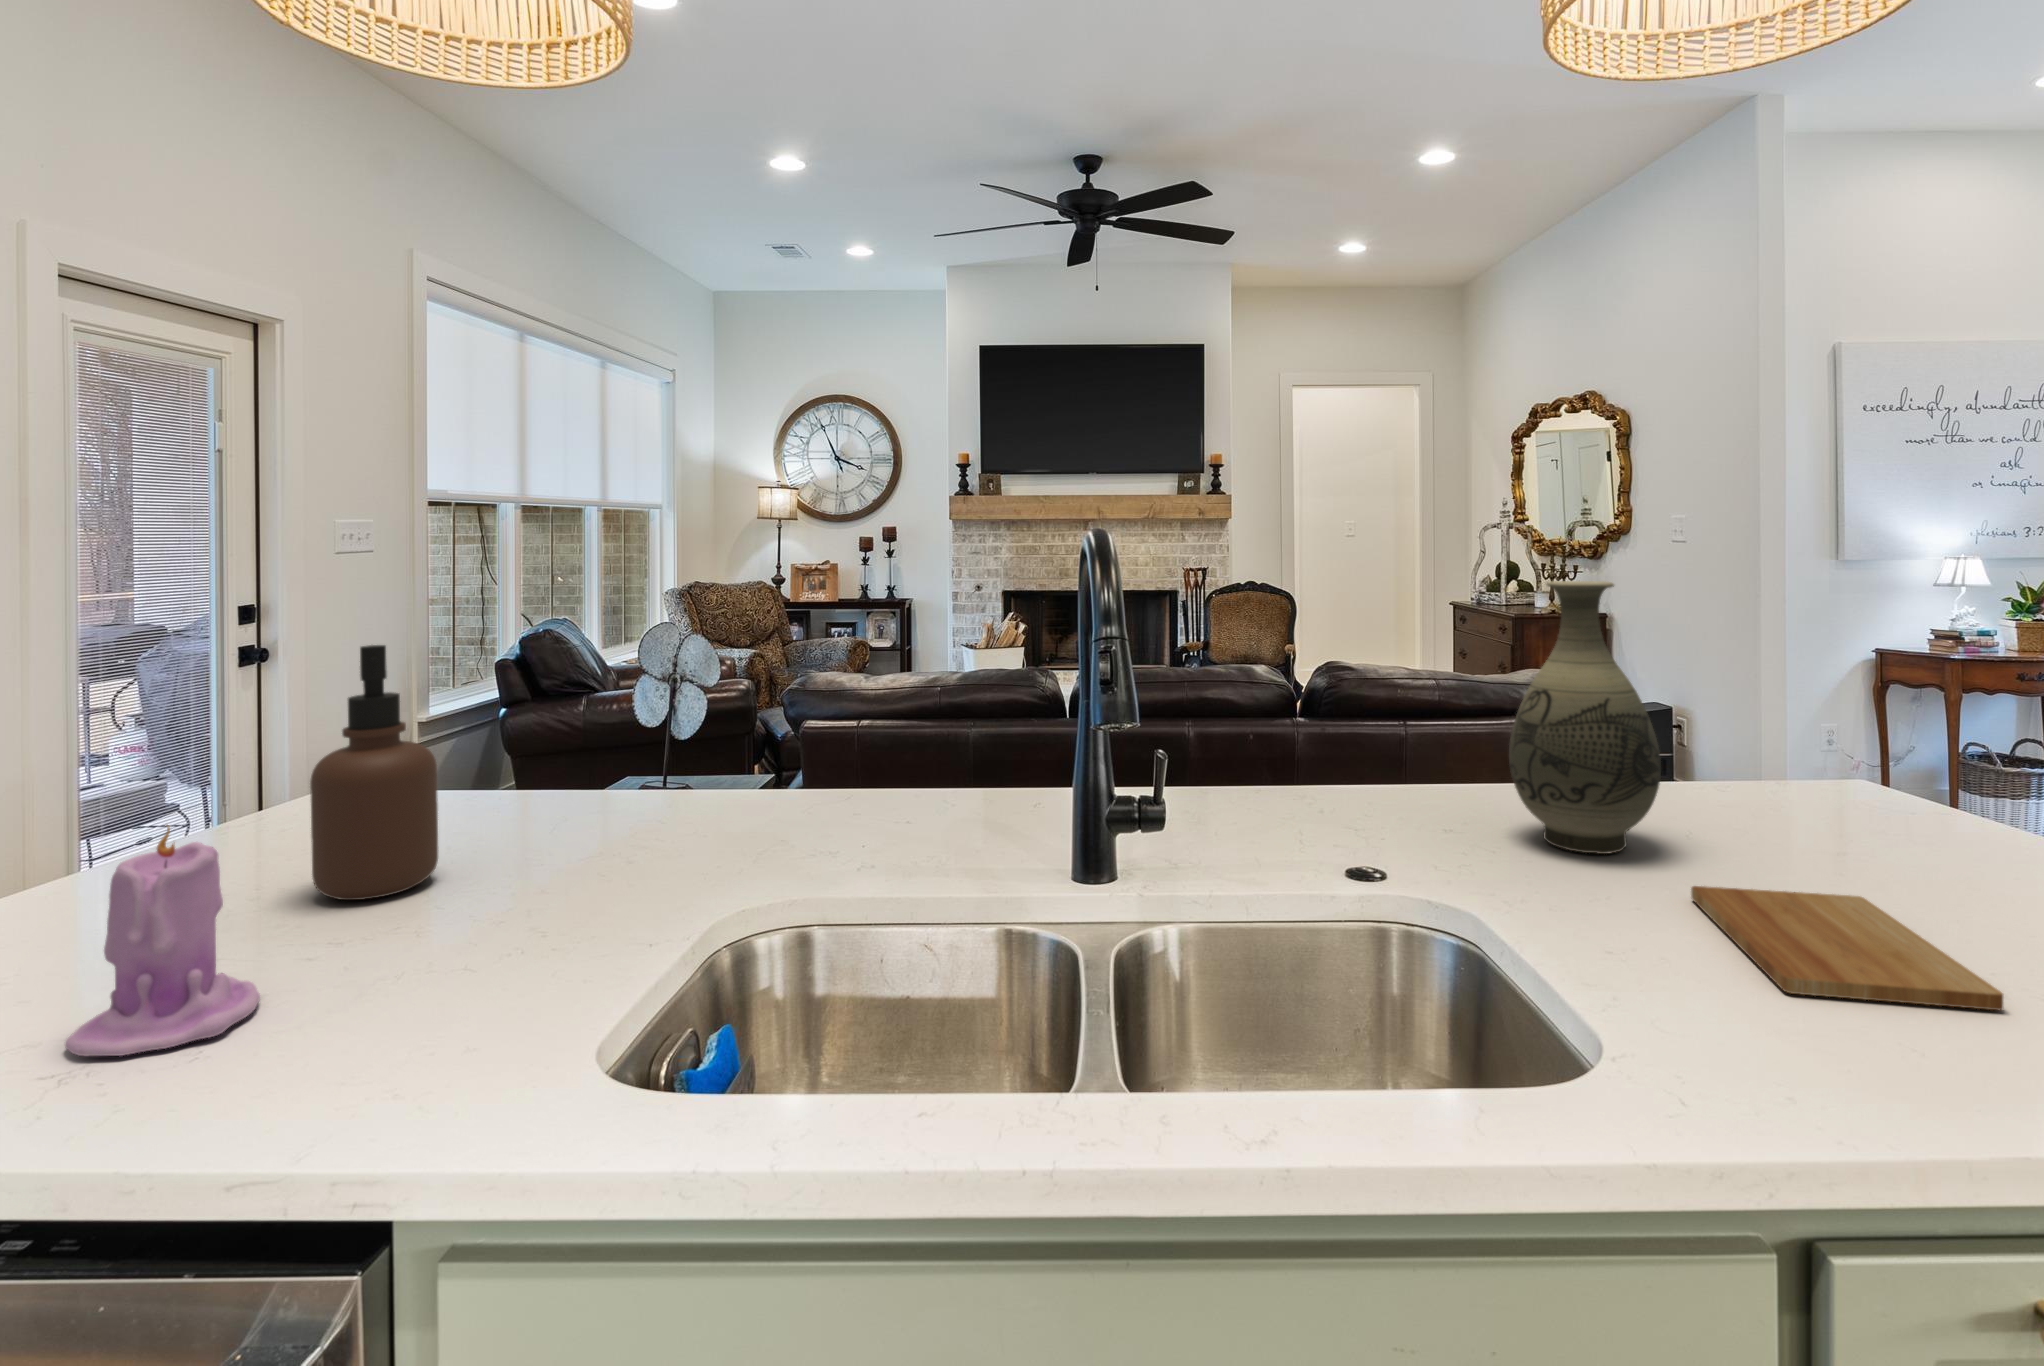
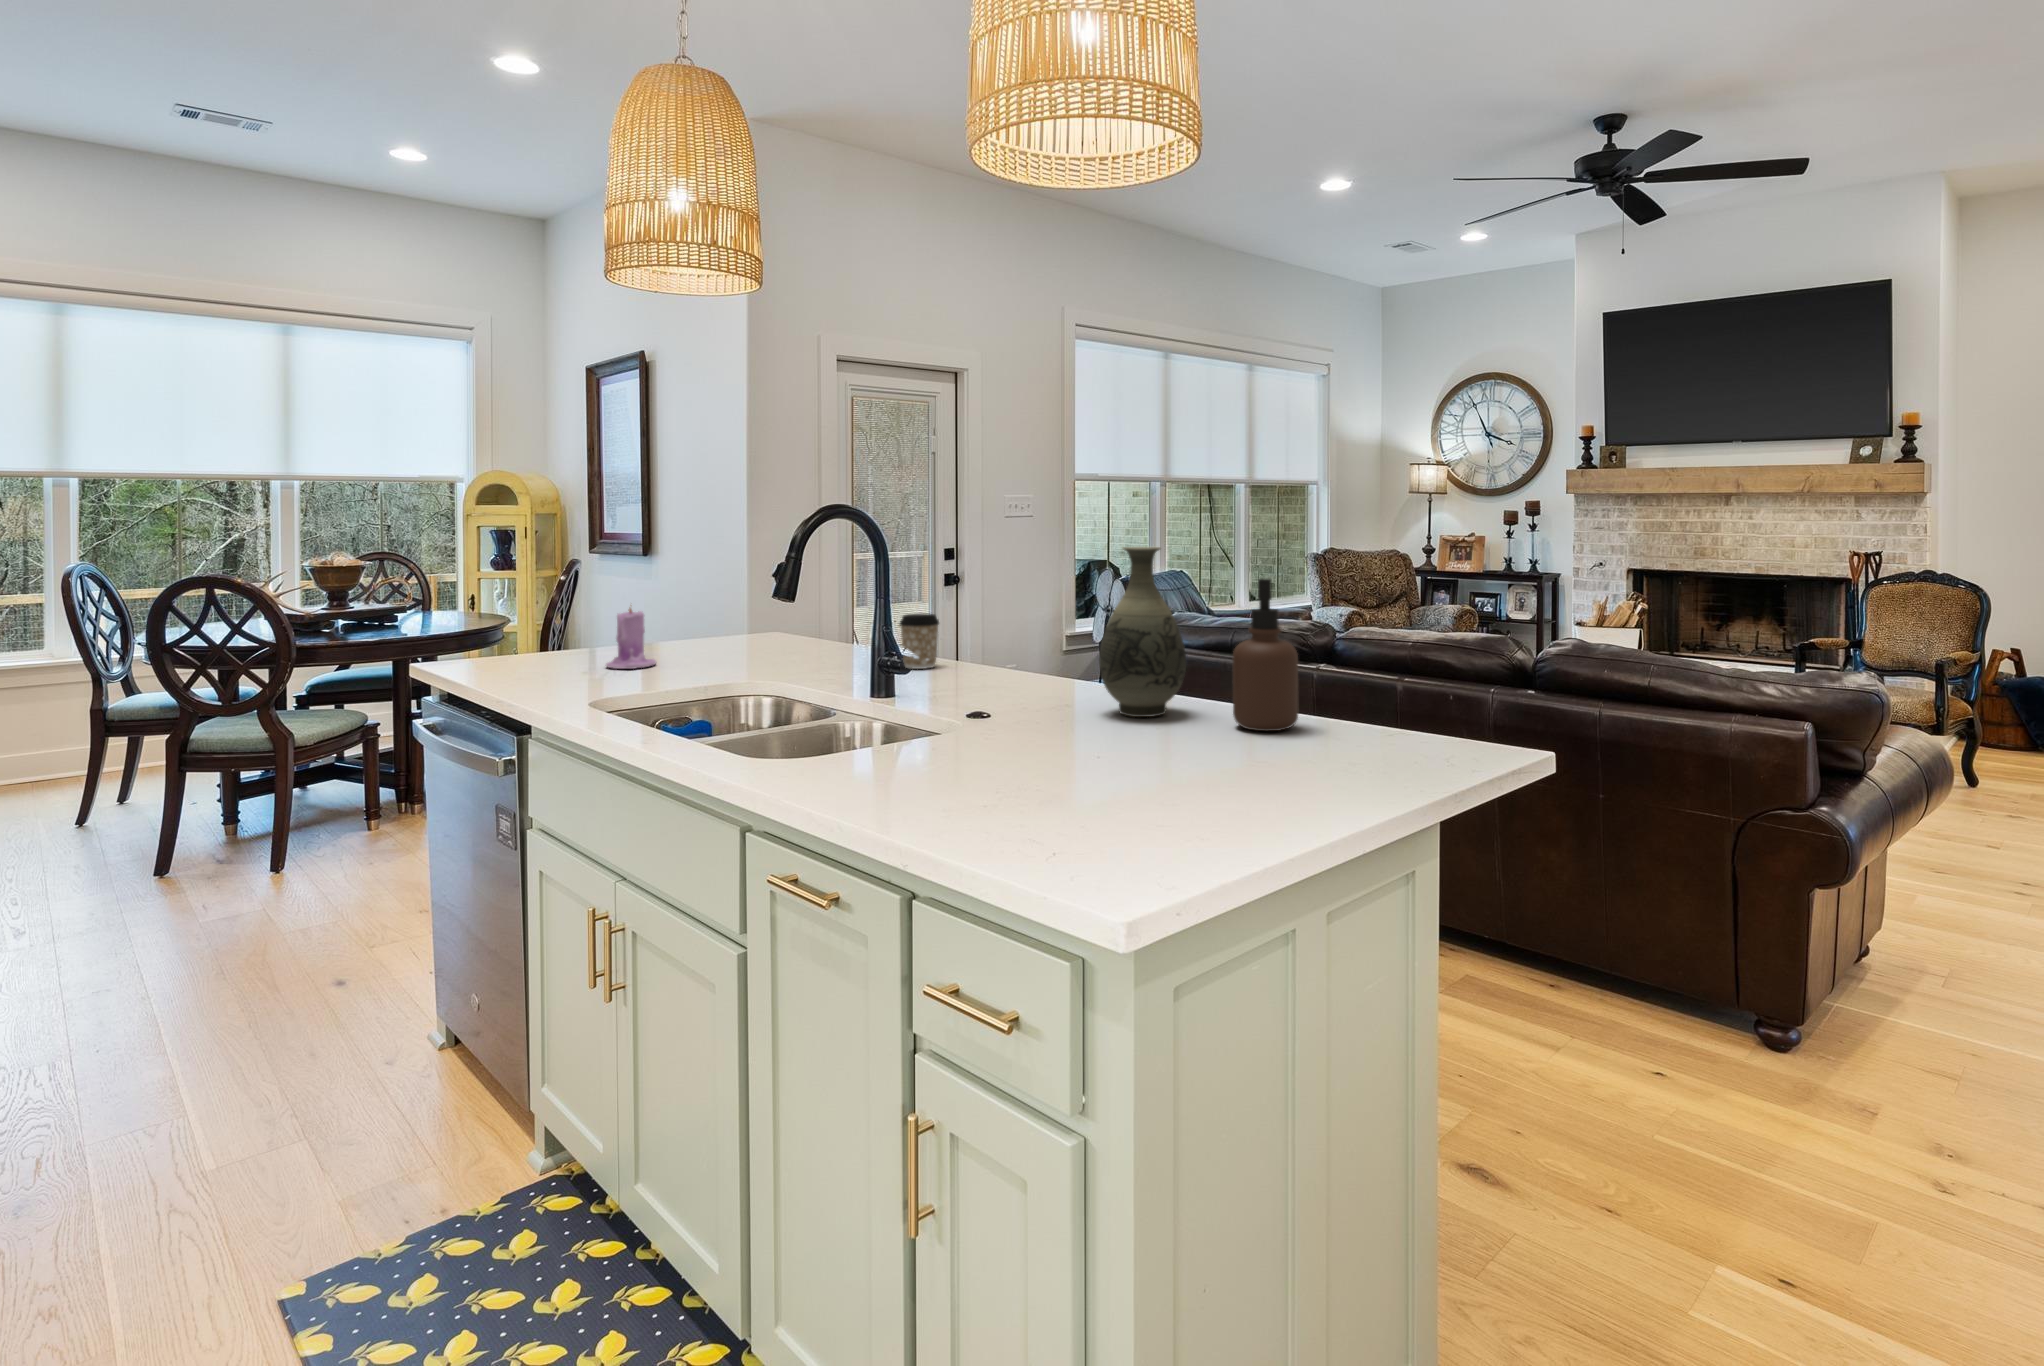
soap dispenser: present [310,645,438,900] -> present [1233,579,1298,731]
coffee cup: none [888,728,967,842] -> present [900,613,939,669]
cutting board: present [1691,886,2003,1010] -> none [967,722,1128,761]

